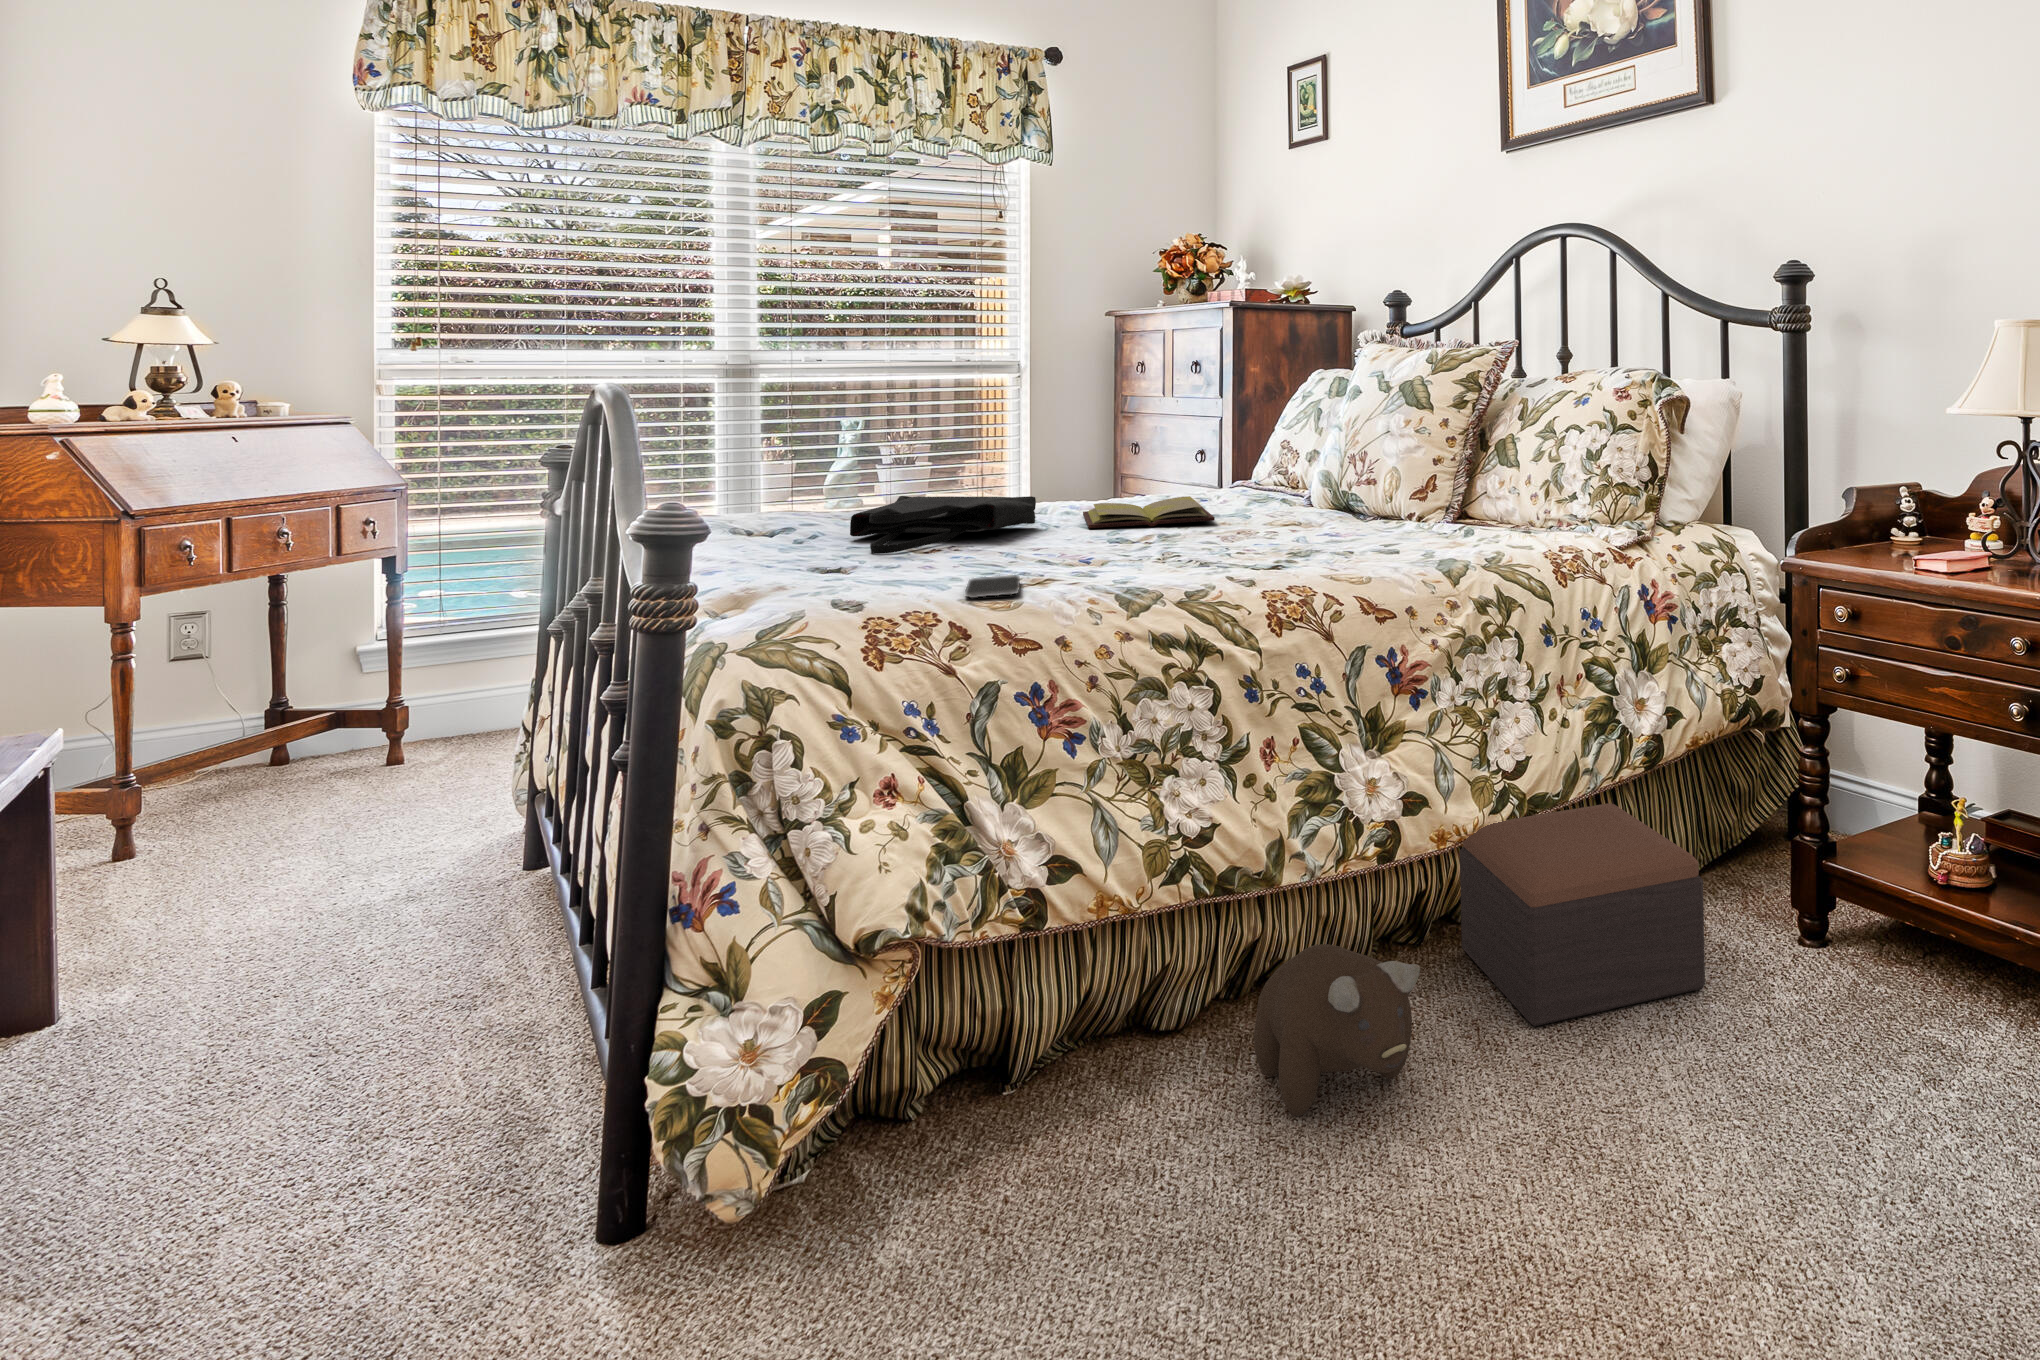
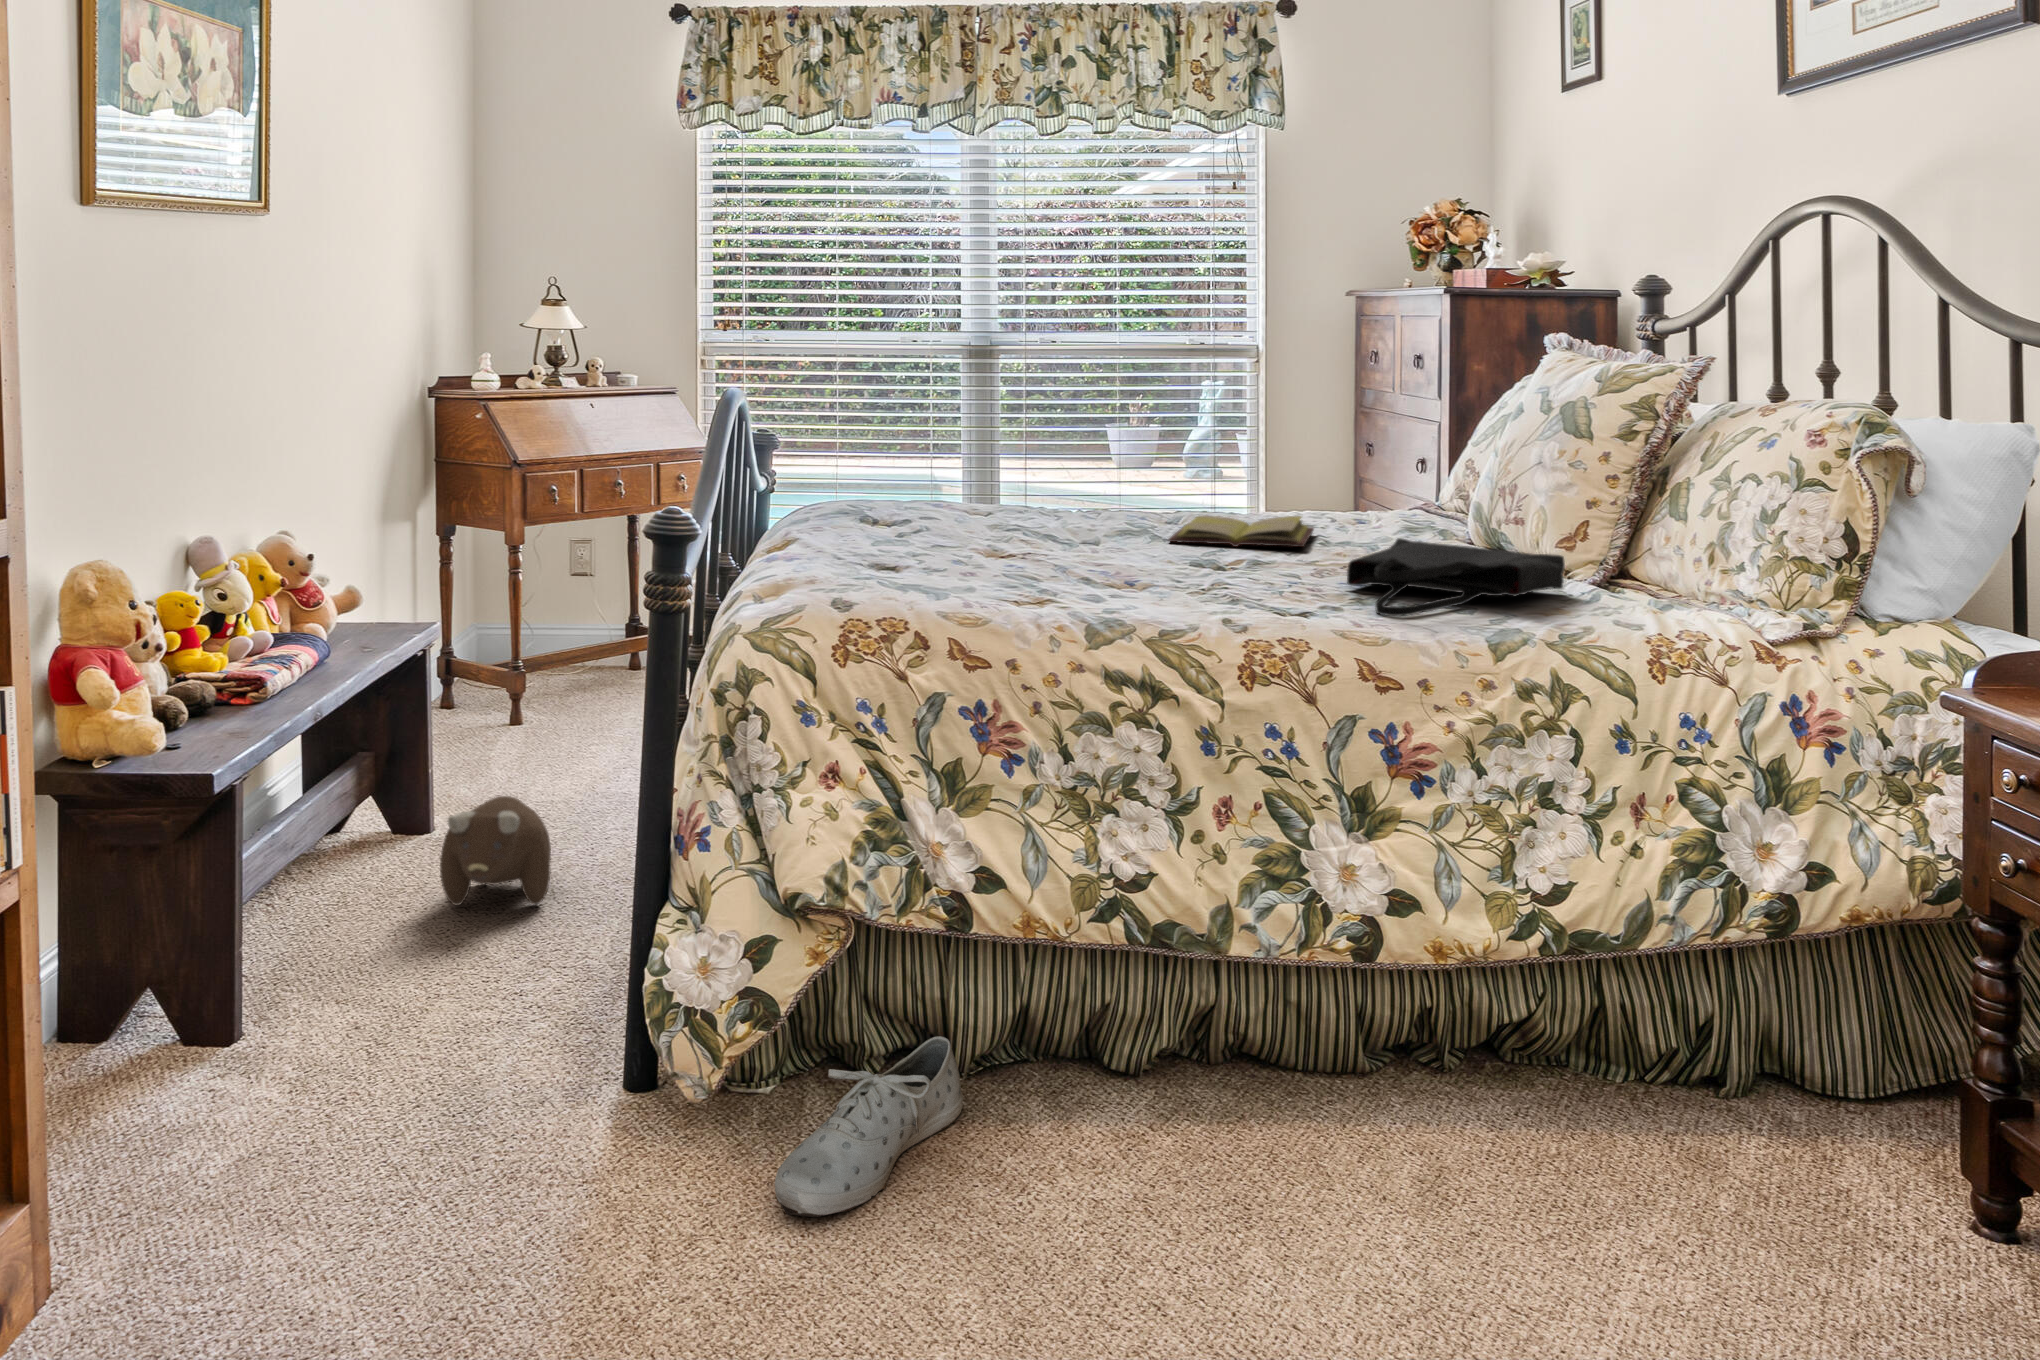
tote bag: present [850,496,1036,554] -> present [1347,538,1565,616]
smartphone: present [965,575,1020,598] -> none [943,584,1014,605]
footstool: present [1460,803,1705,1026] -> none [1486,952,1776,1240]
plush toy: present [1254,944,1420,1116] -> present [440,796,551,905]
shoe: none [865,1040,1034,1274] -> present [767,1036,963,1217]

